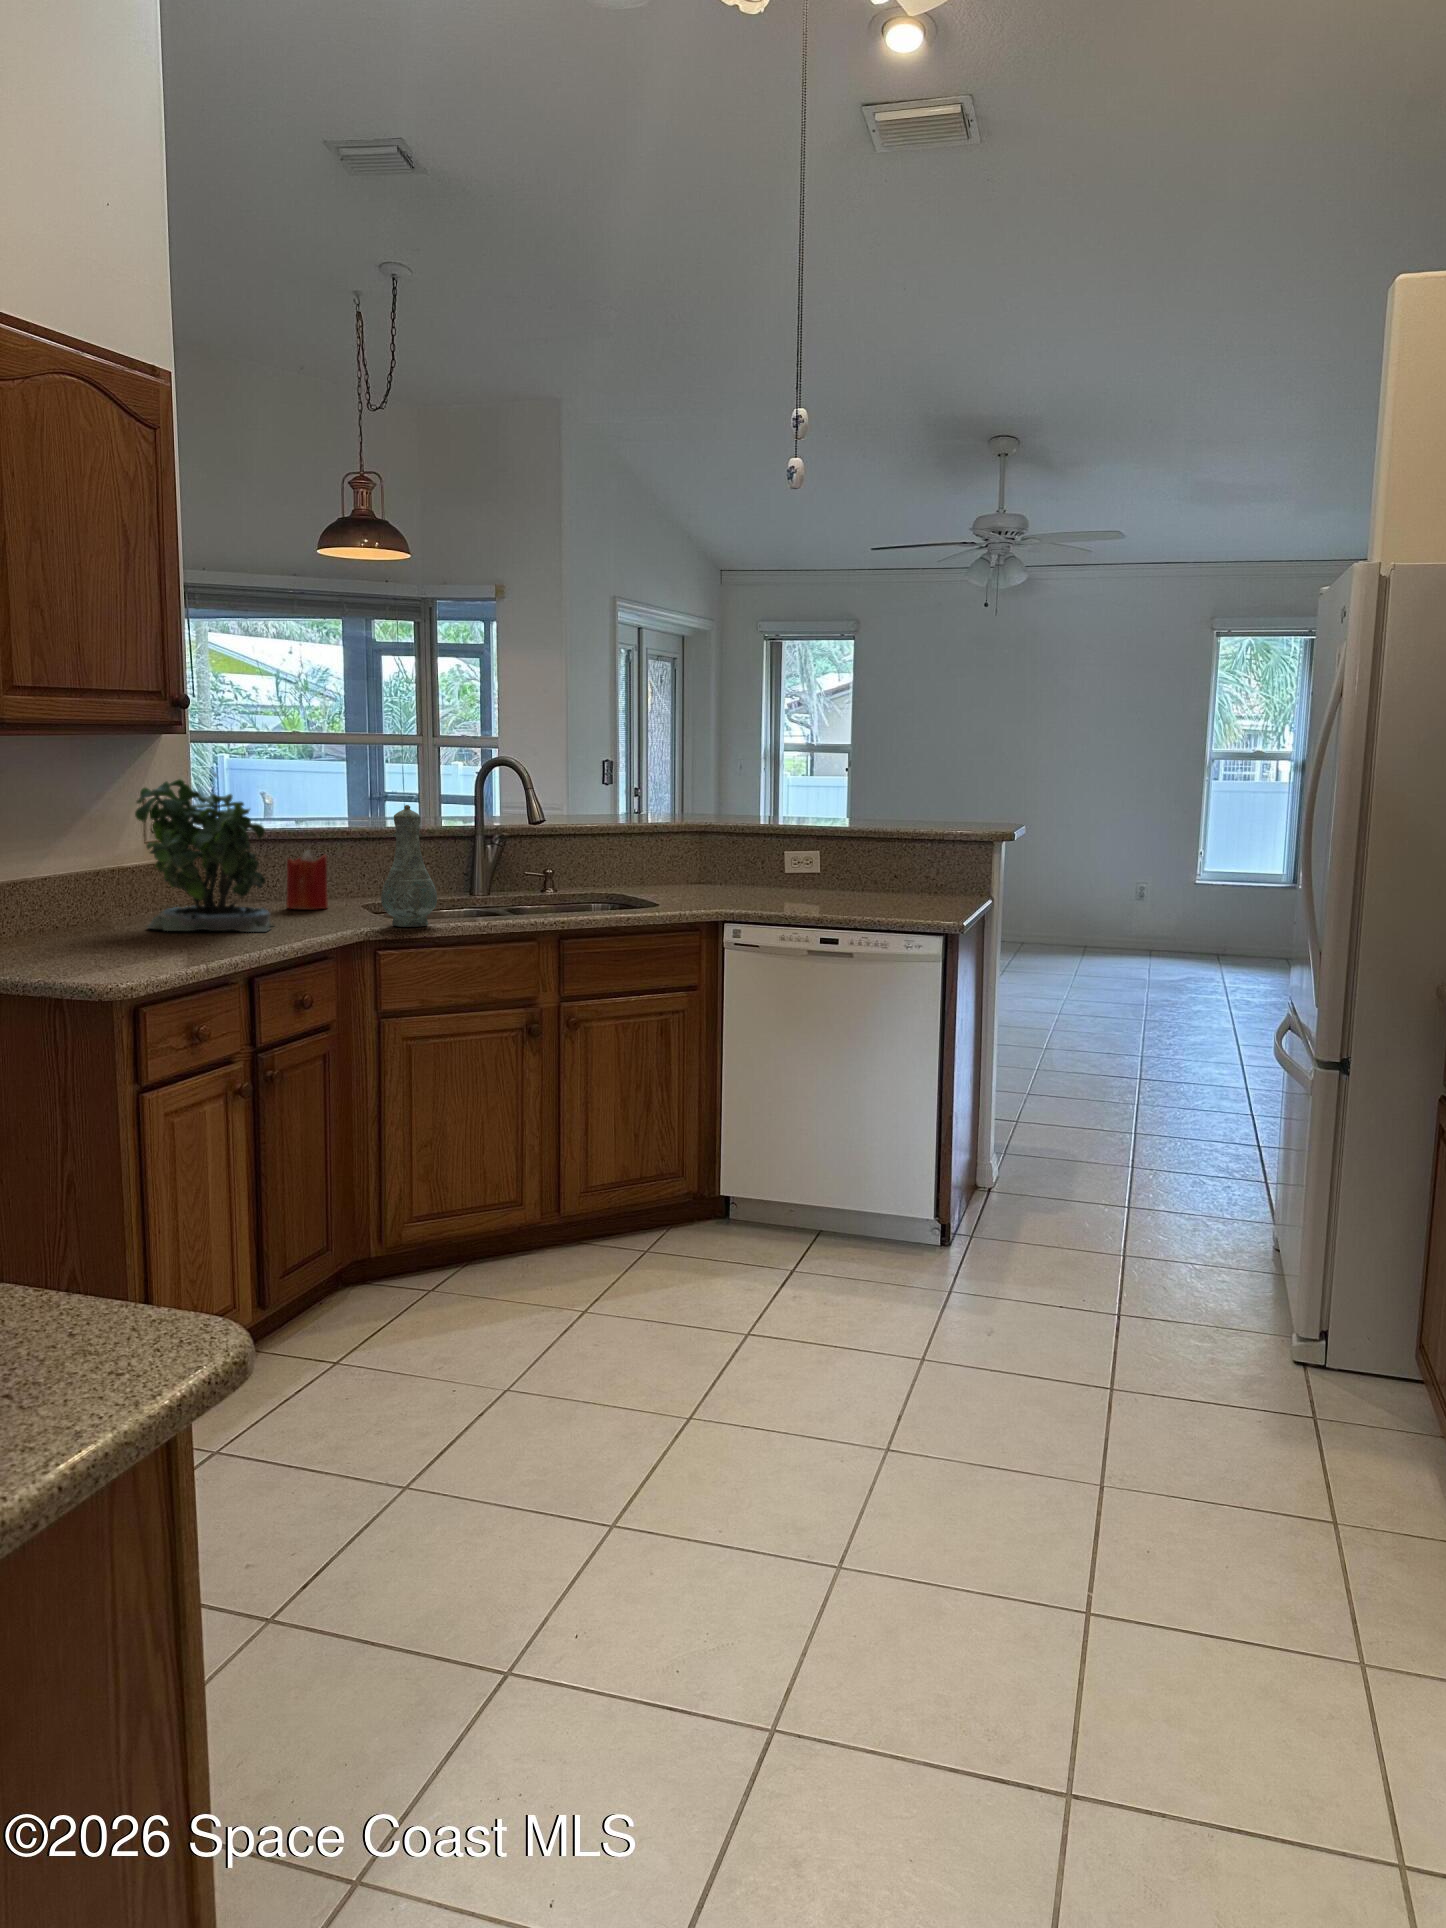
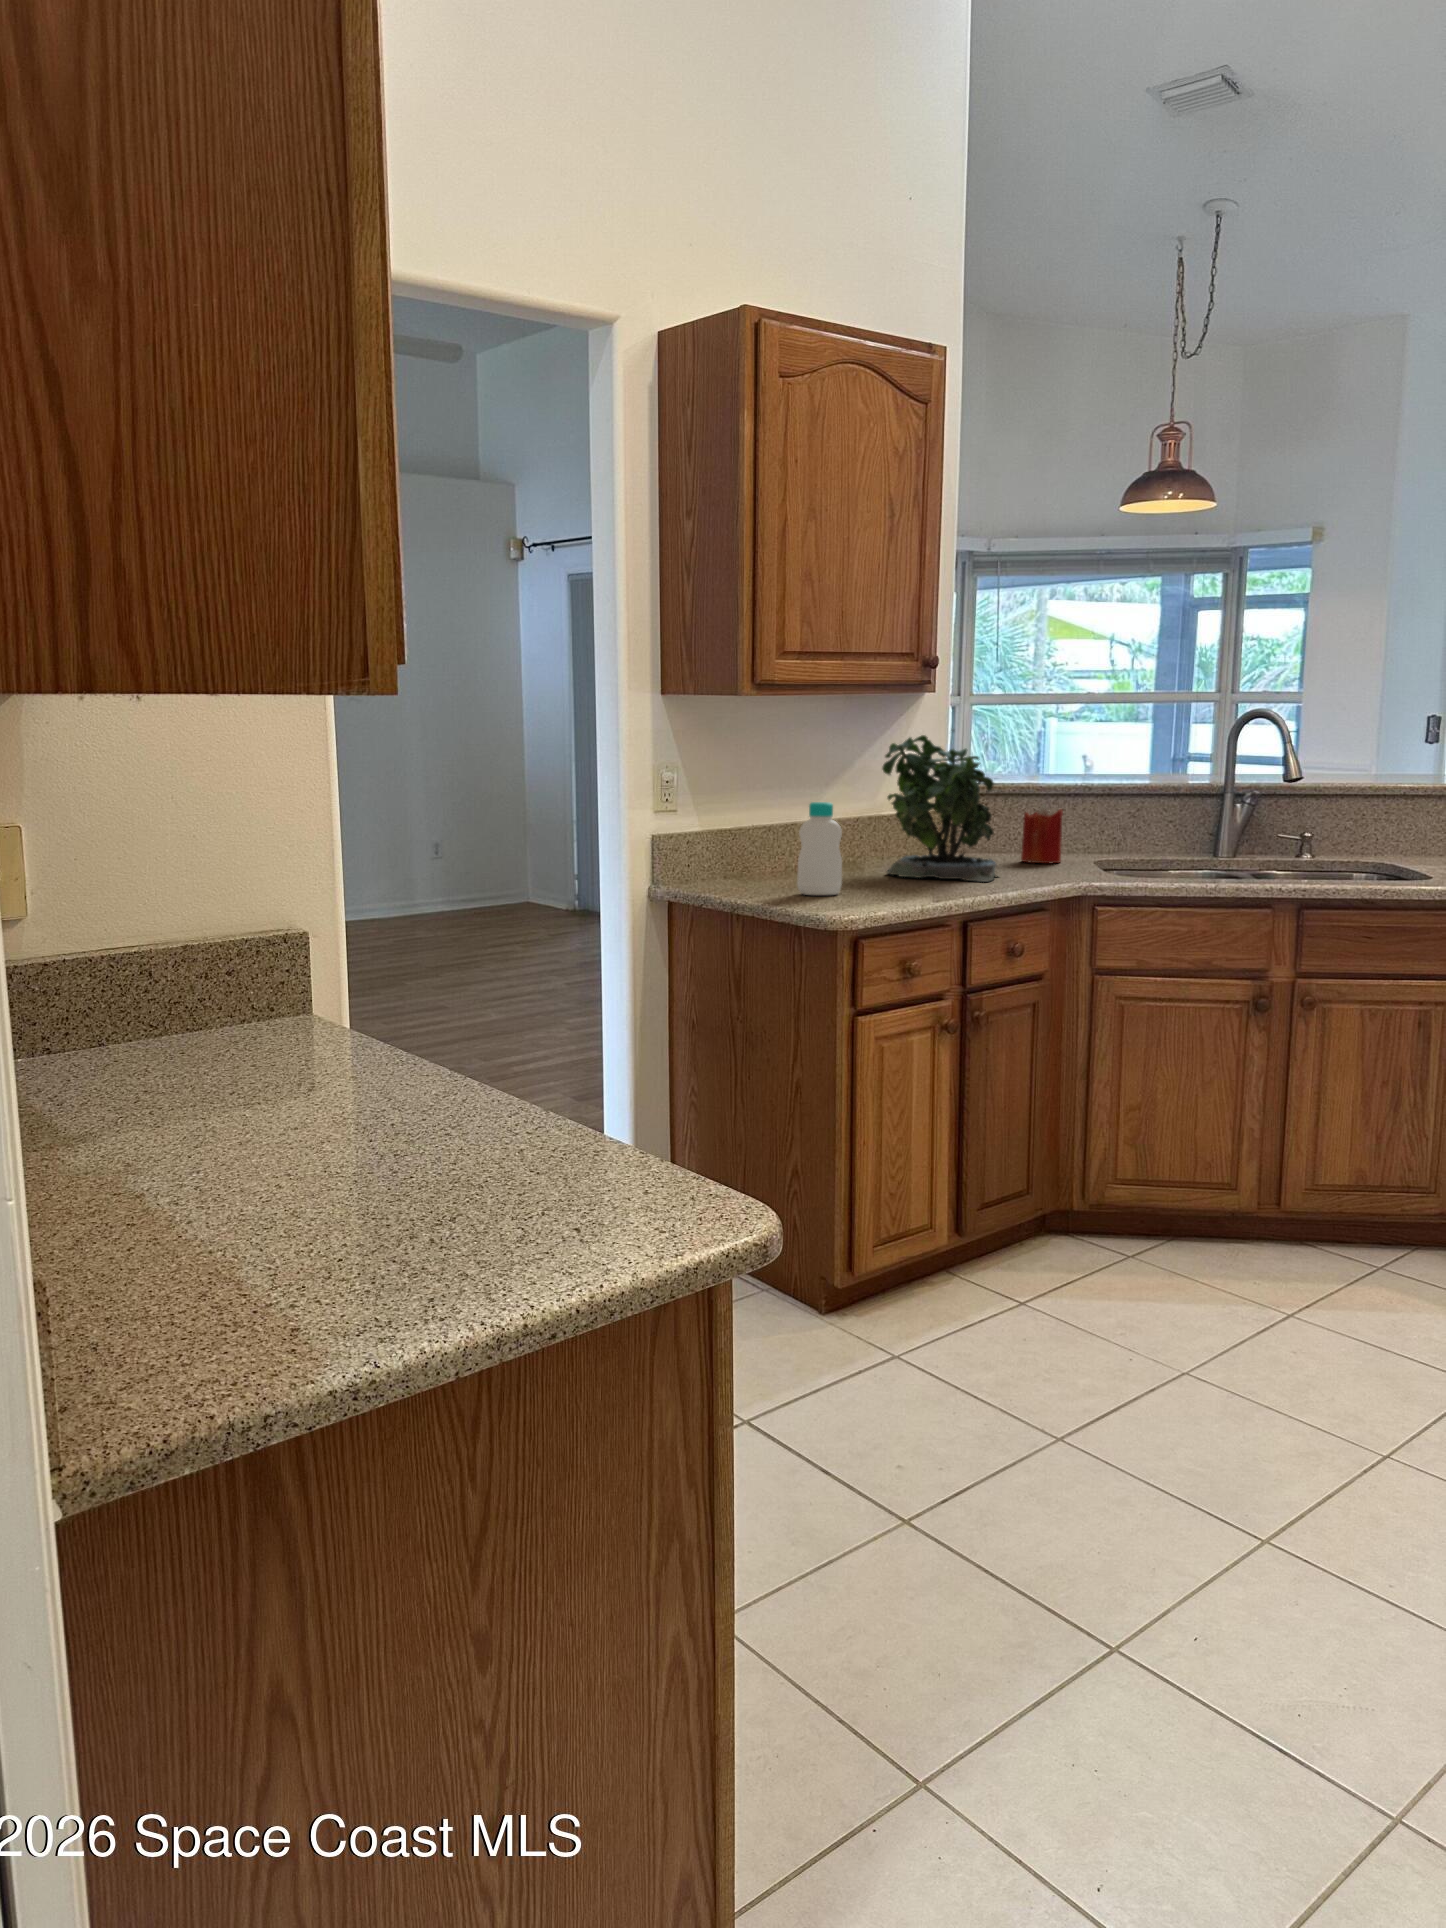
vase: present [381,805,437,927] -> none [1104,758,1162,884]
bottle: none [53,853,108,958] -> present [797,802,842,895]

